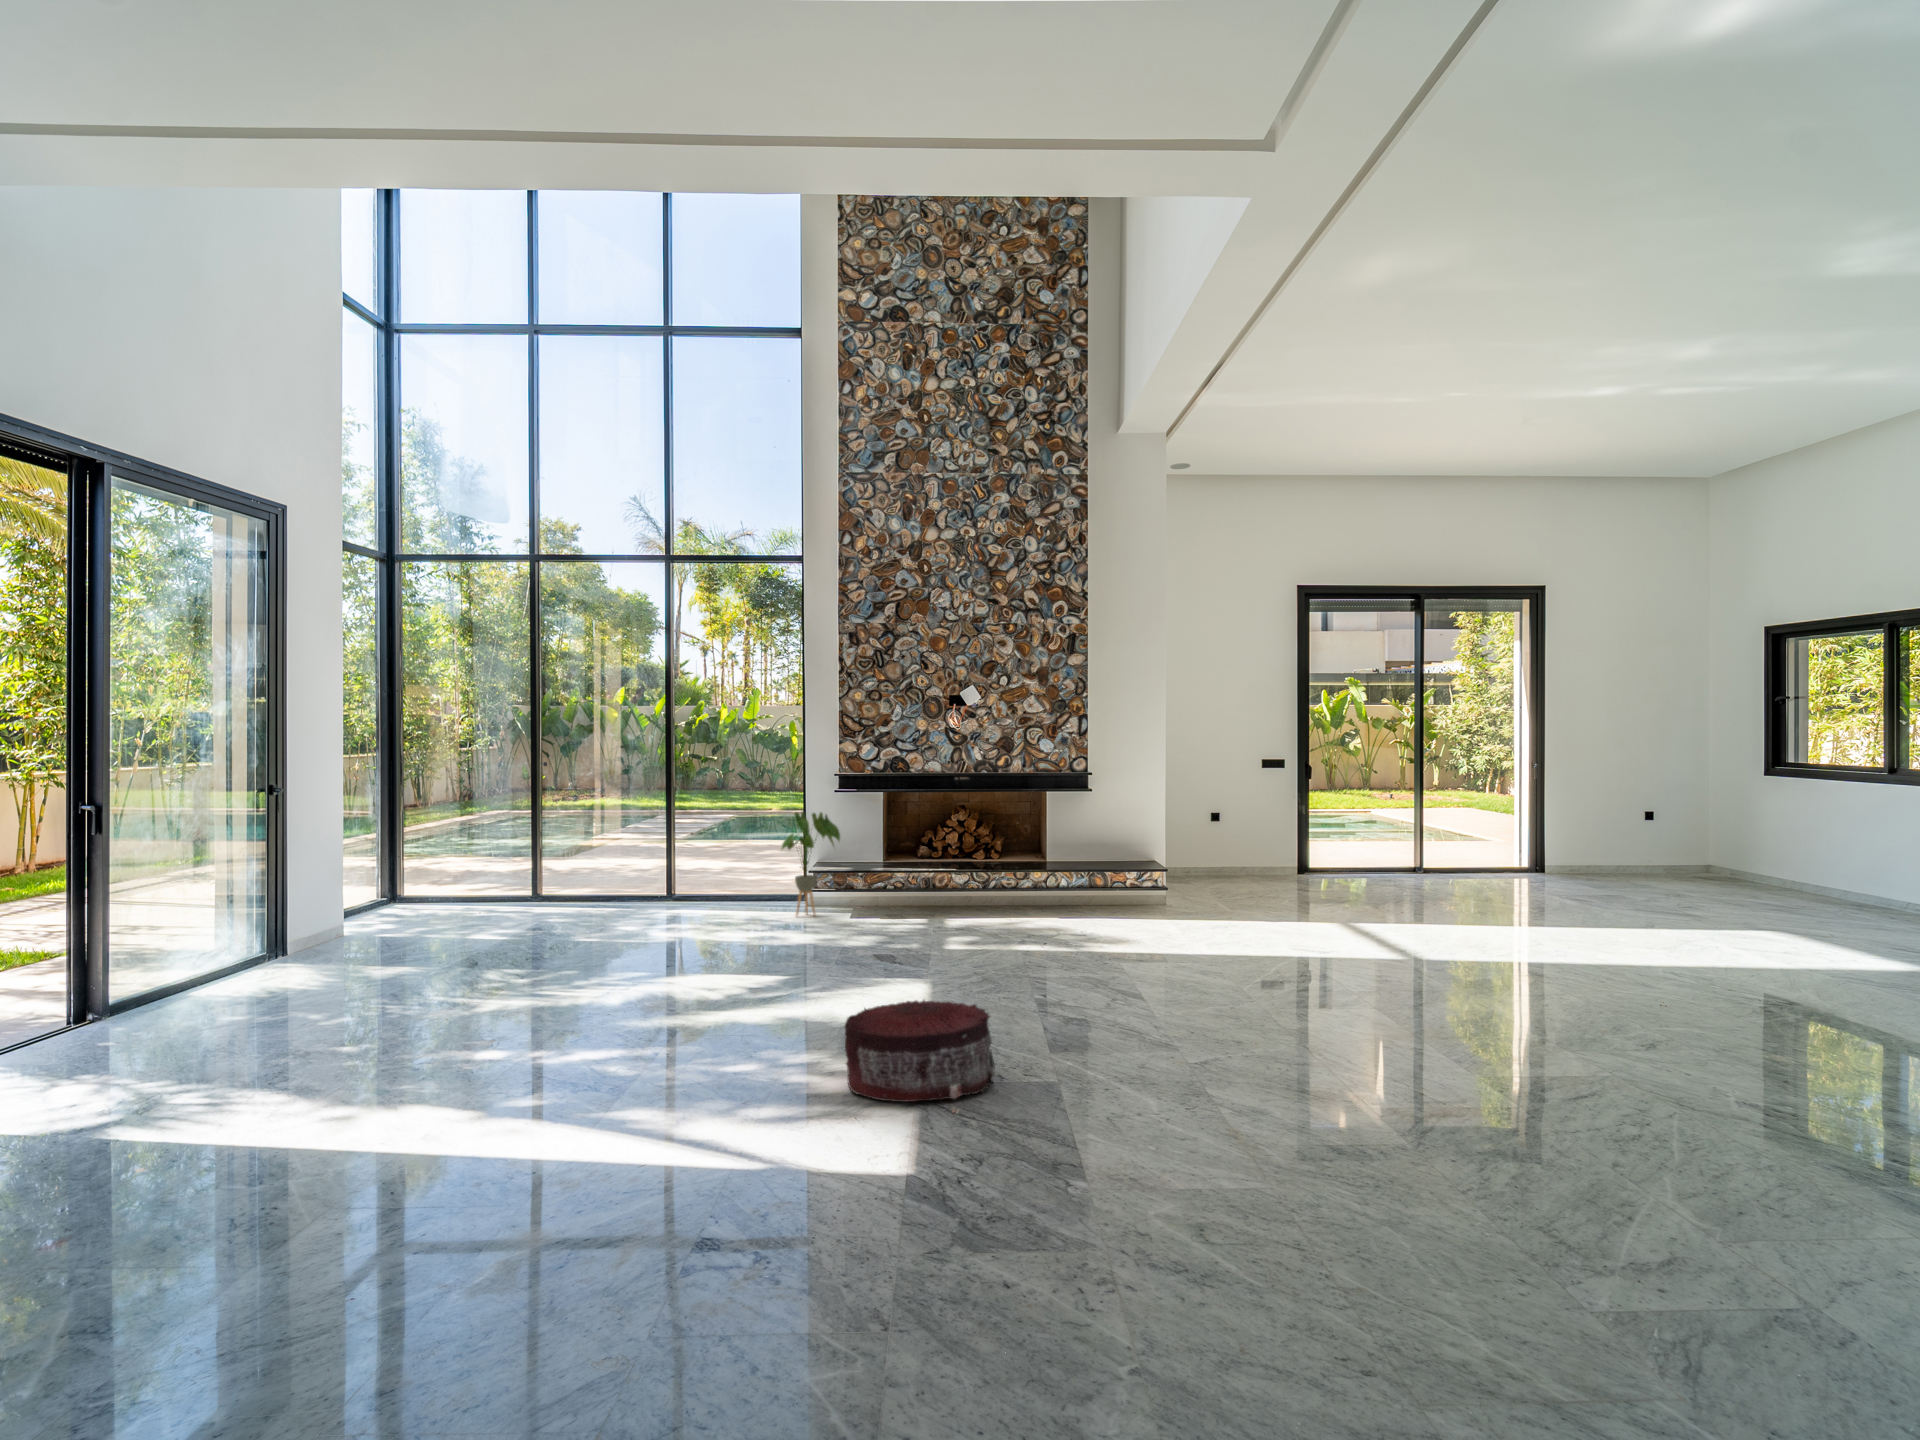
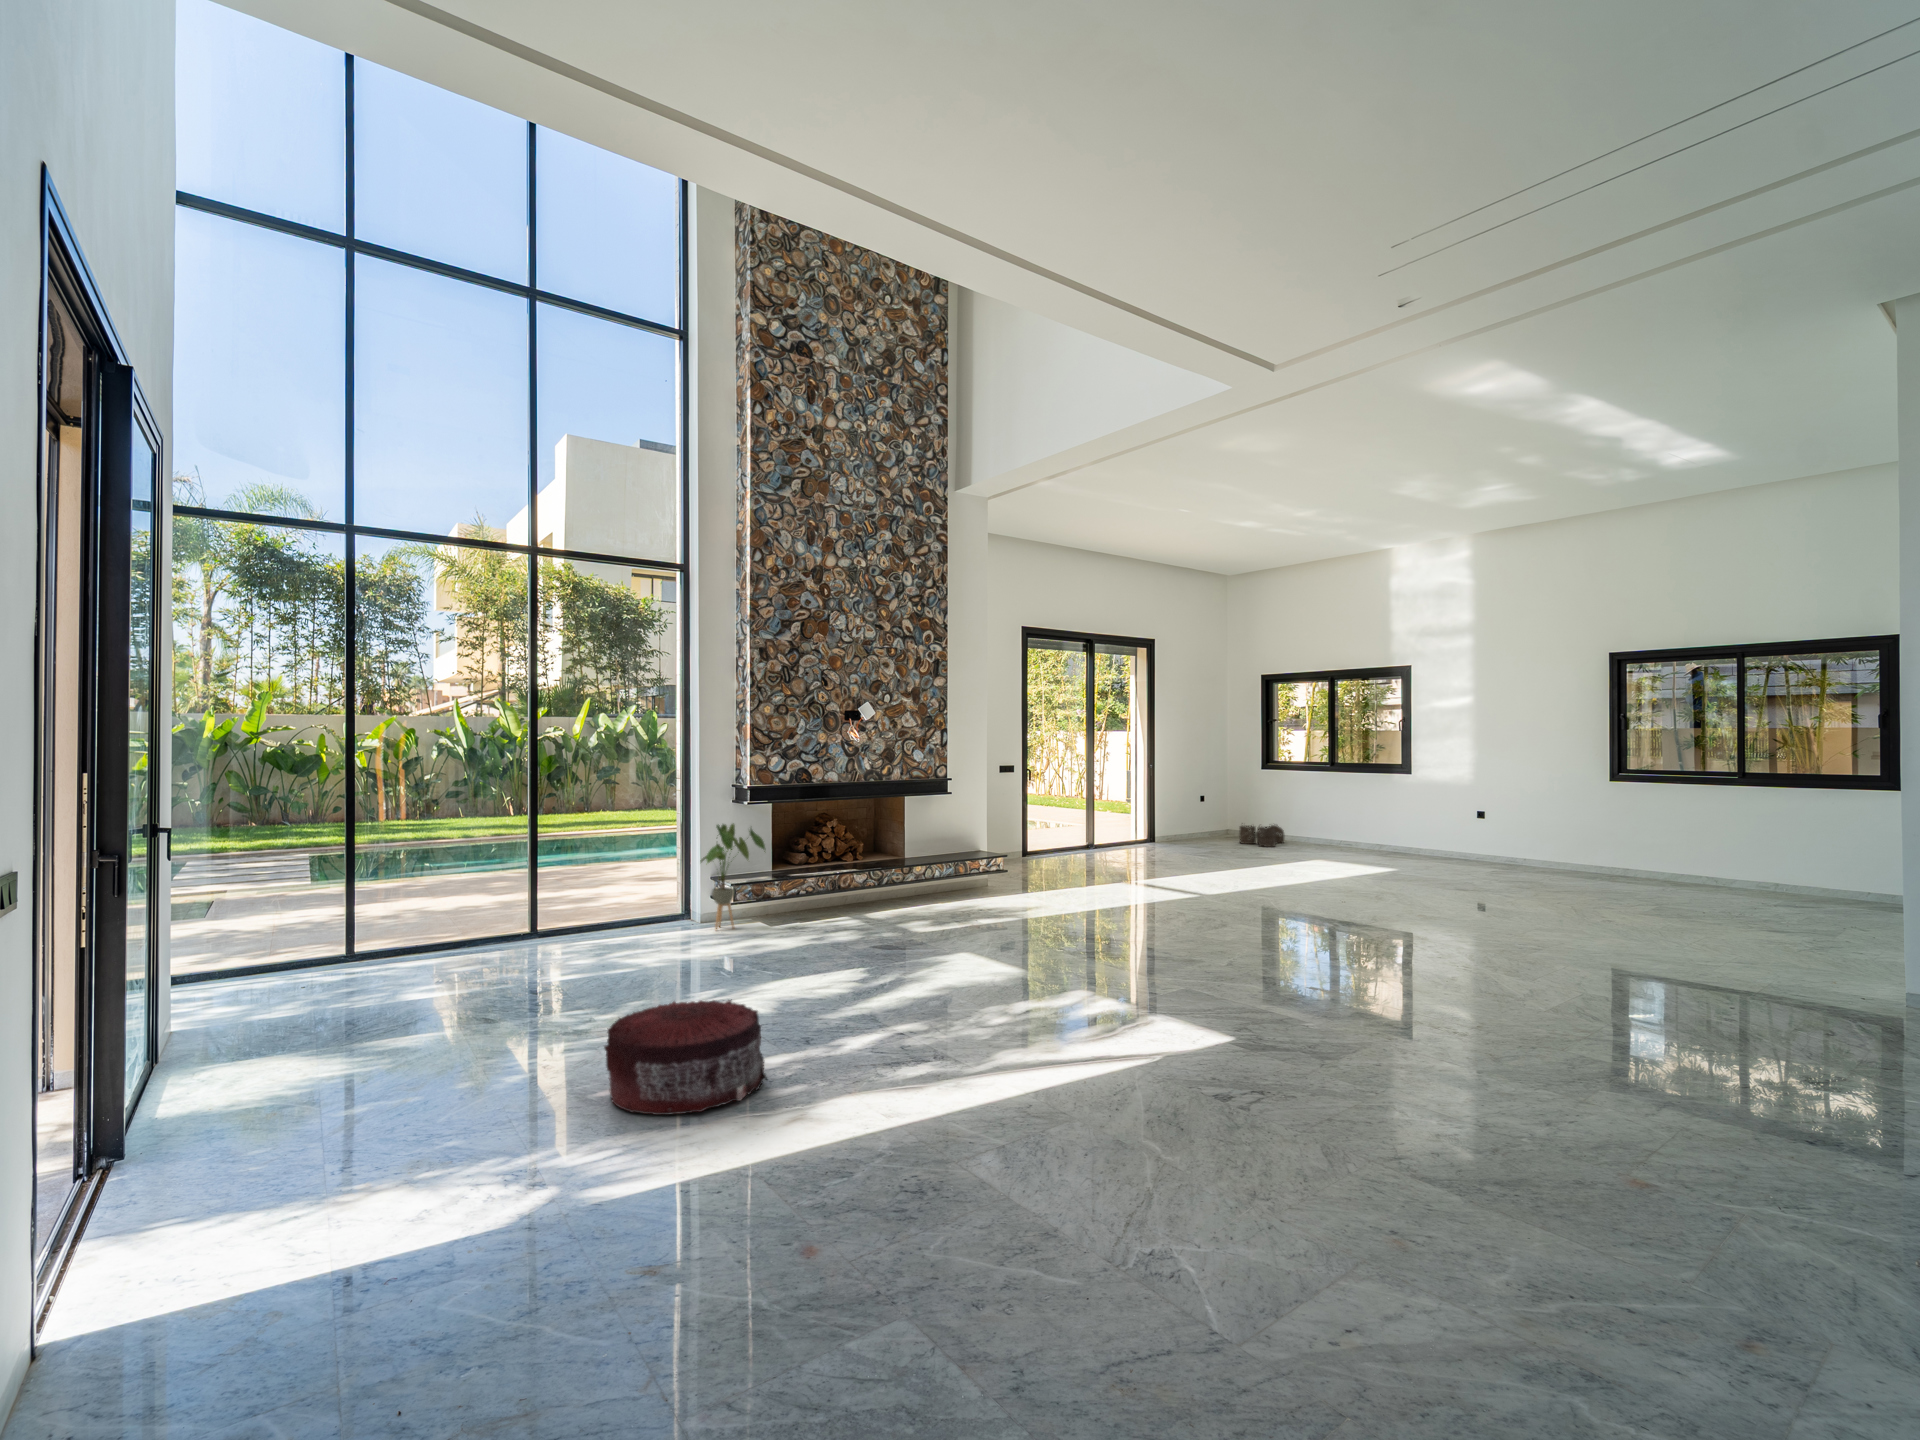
woven basket: none [1663,838,1743,873] -> present [1239,825,1284,847]
pouf: present [845,1000,995,1102] -> present [604,1000,766,1115]

